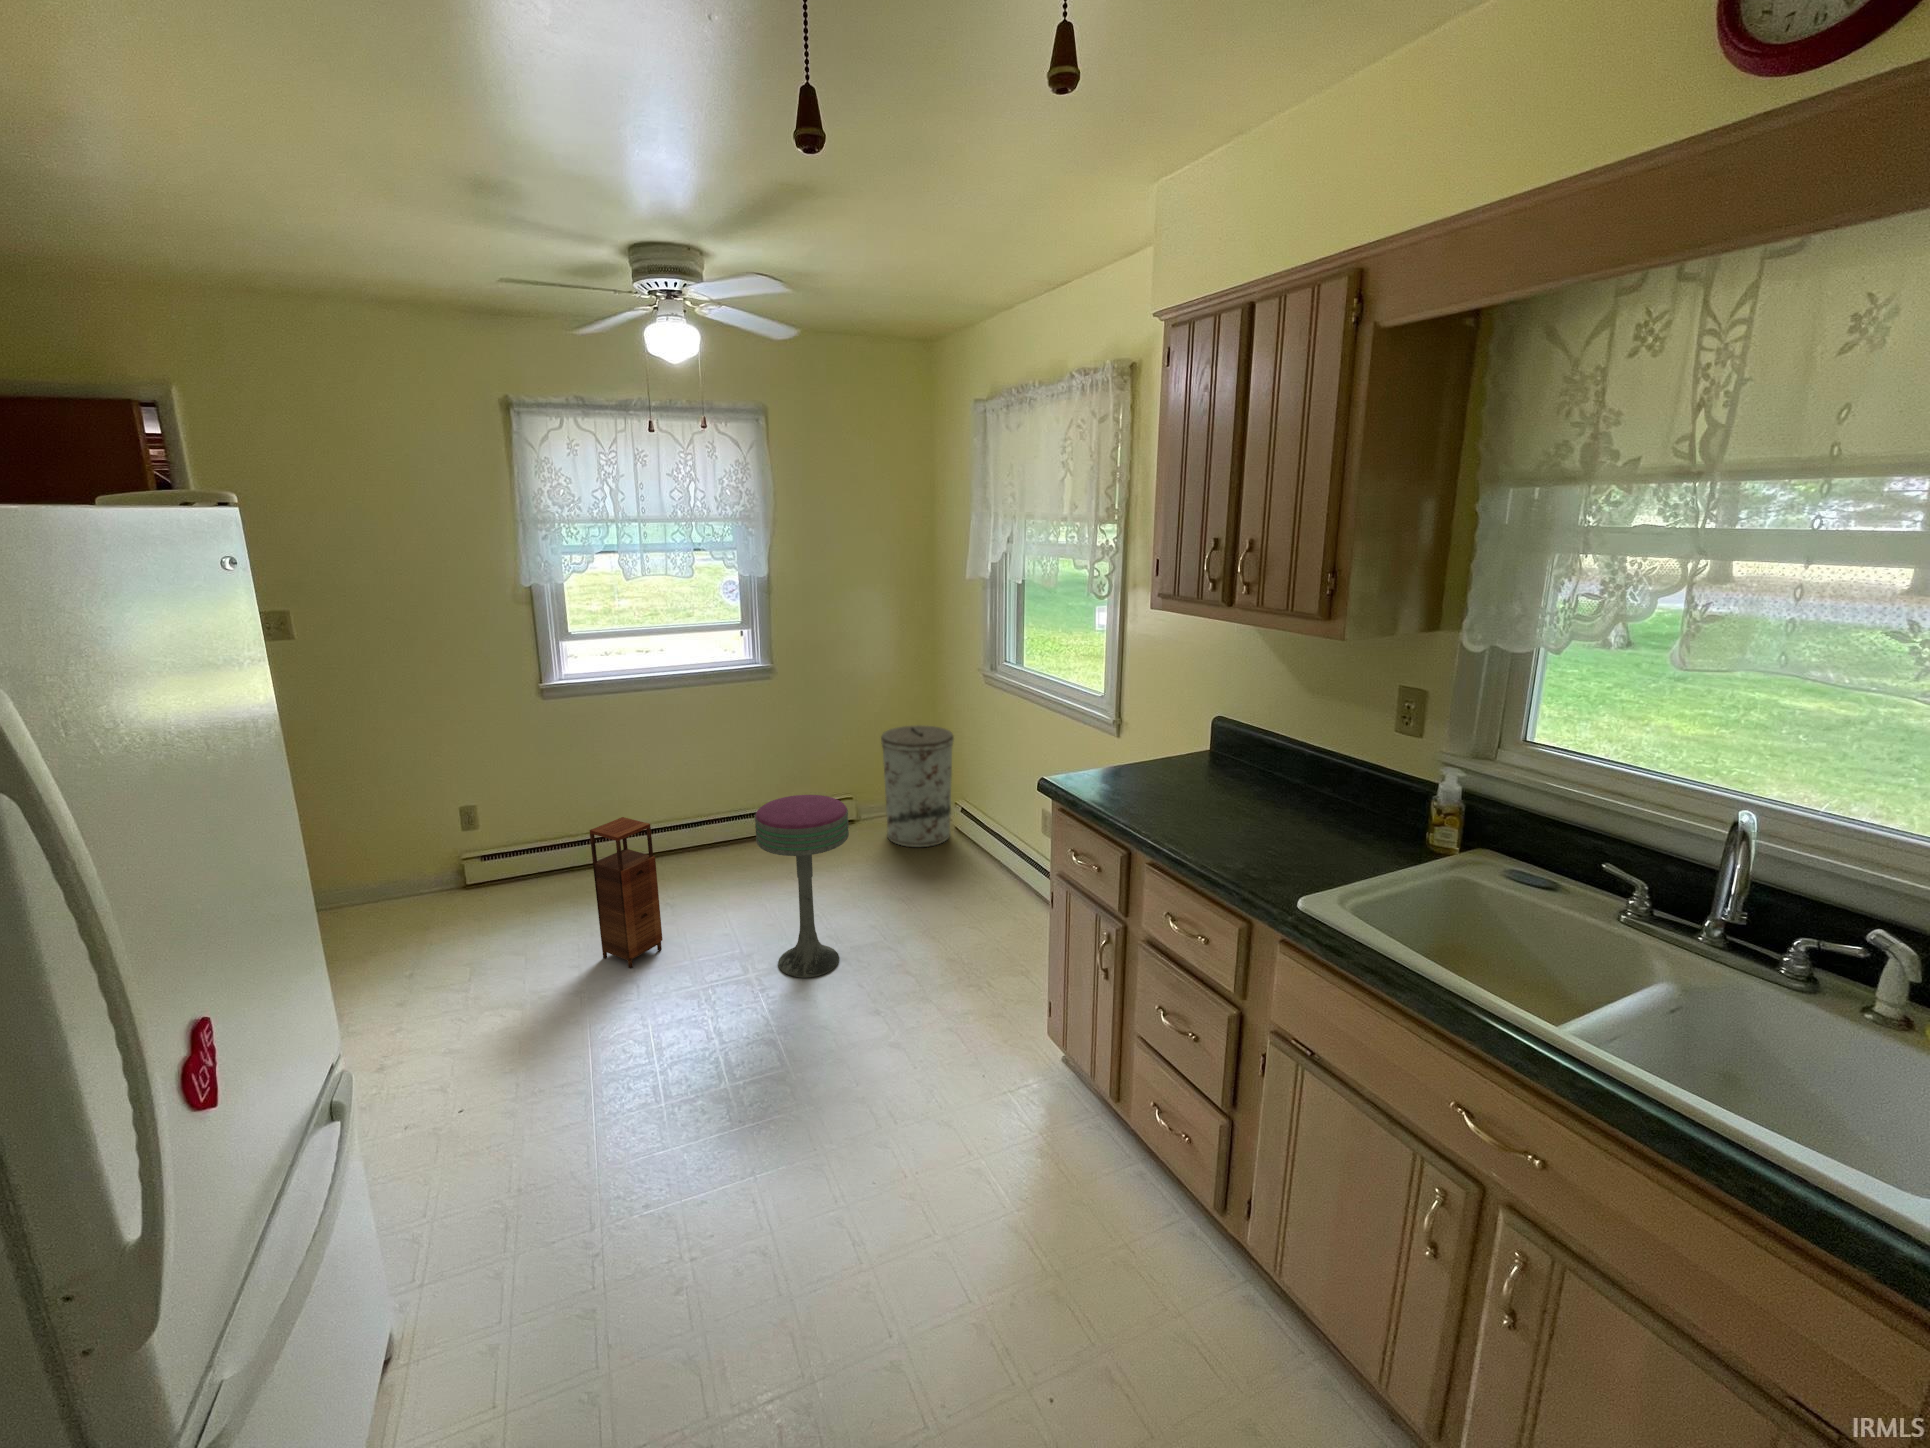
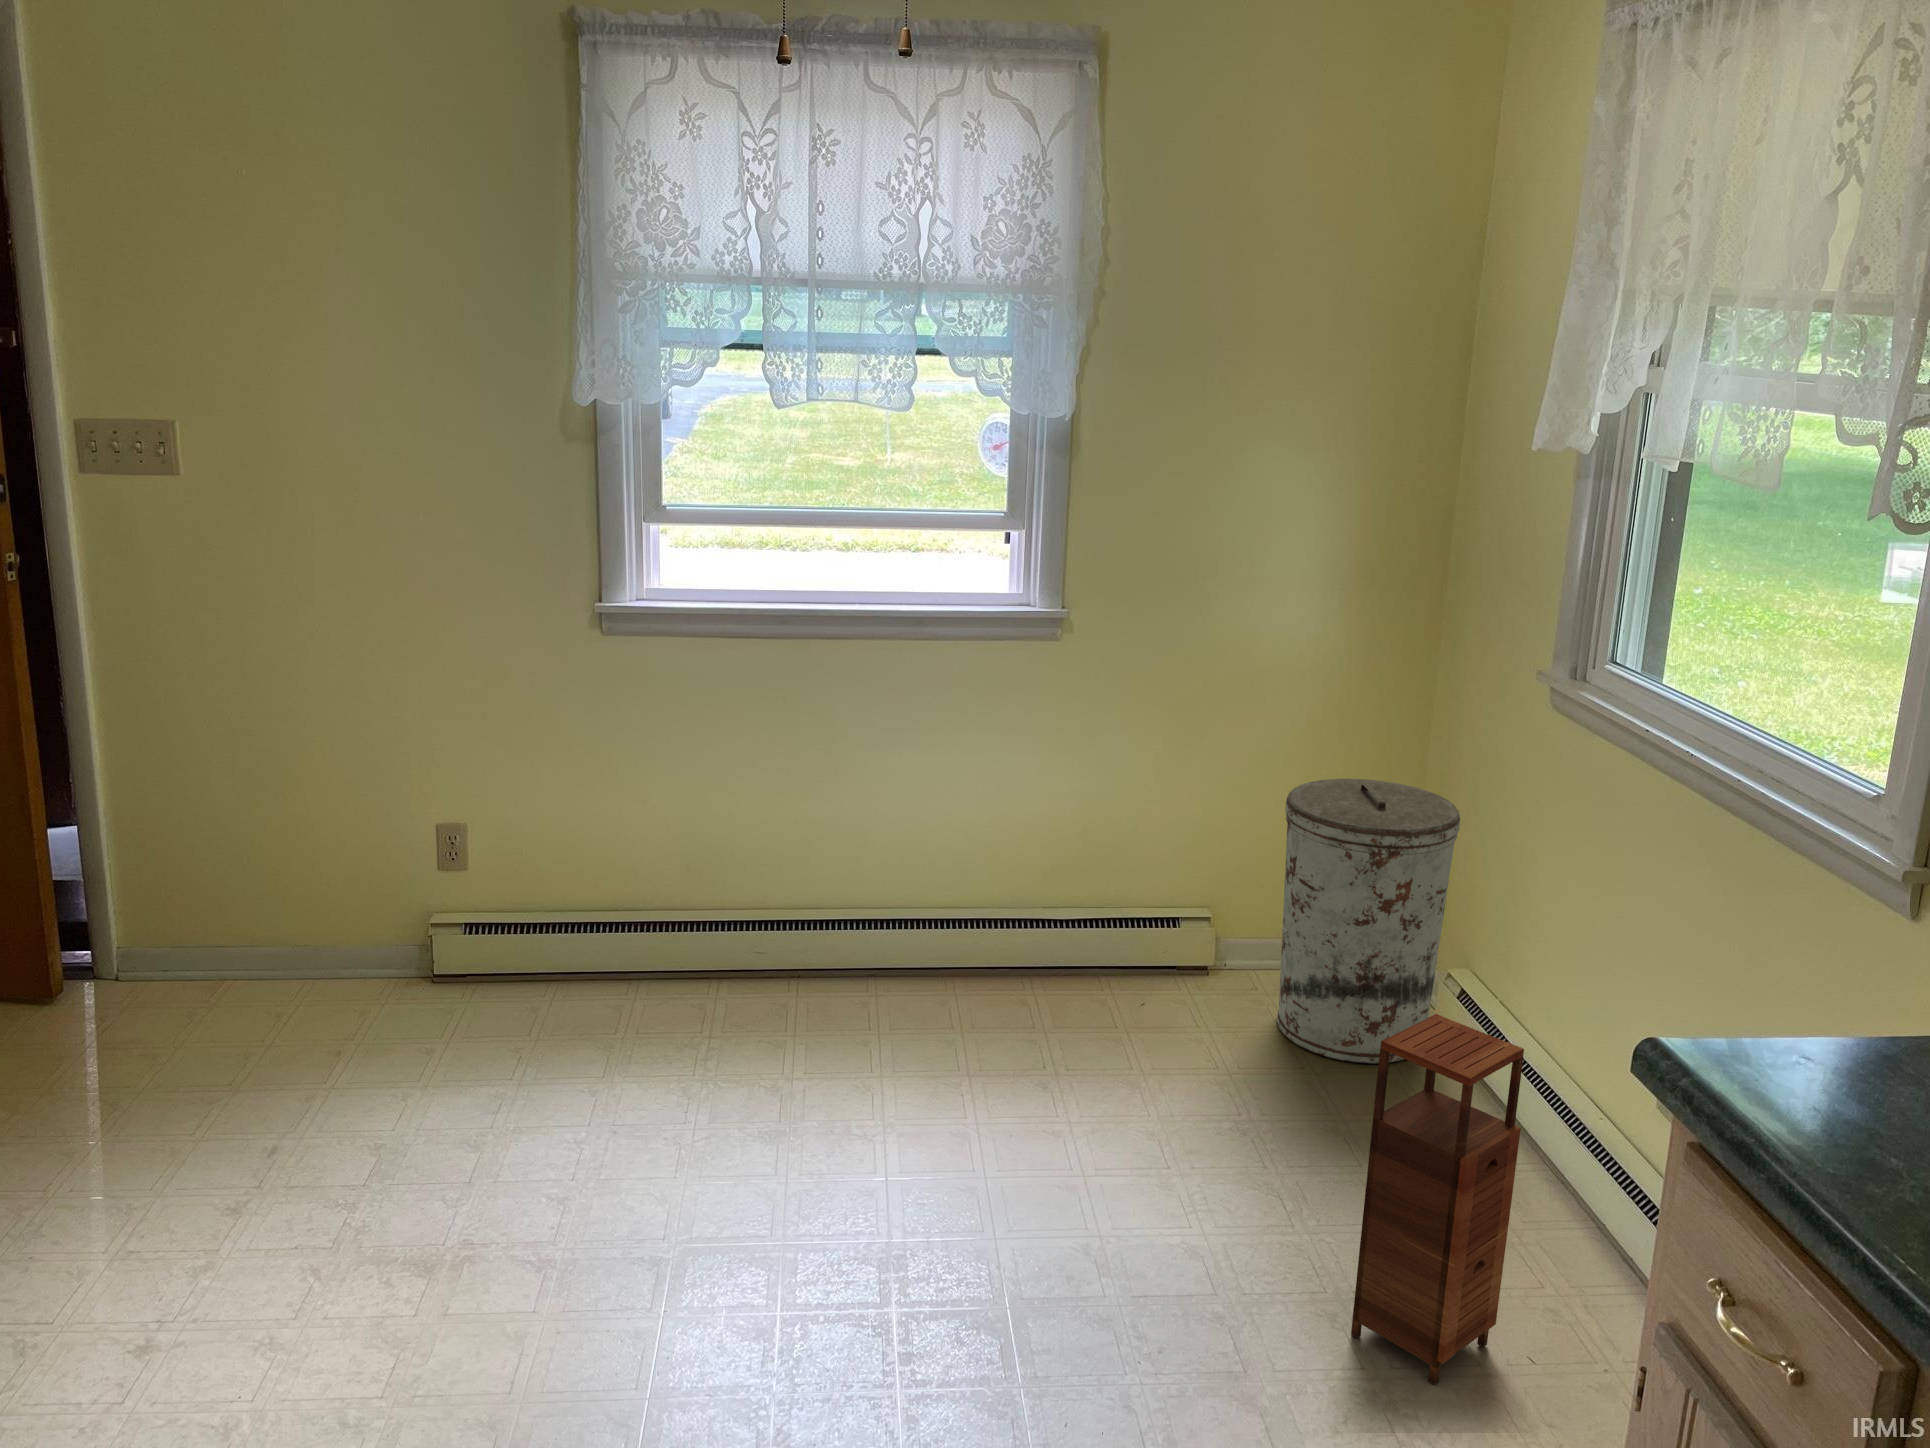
bar stool: present [755,795,849,978] -> none [939,922,1155,1346]
storage cabinet: present [590,817,663,968] -> present [1351,1014,1524,1385]

